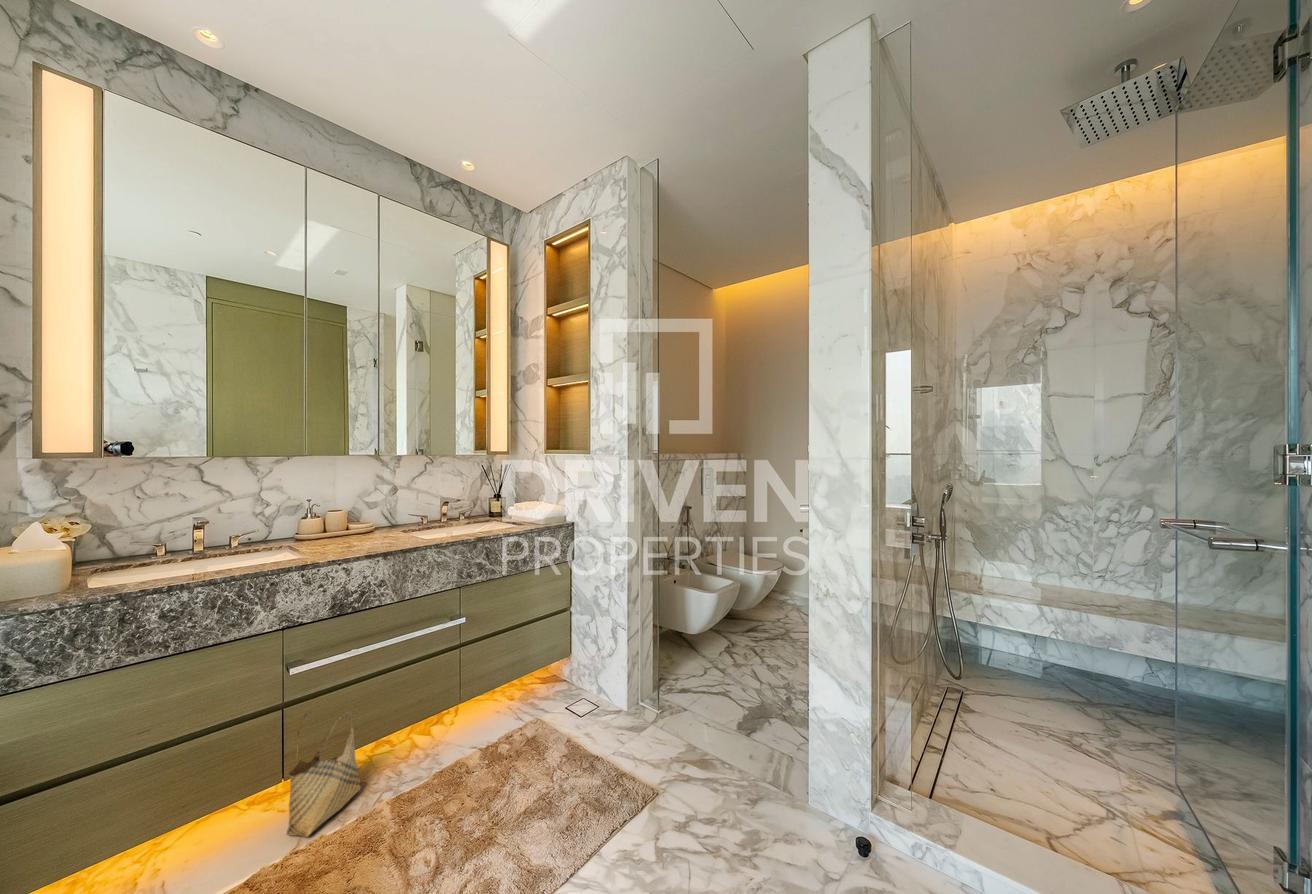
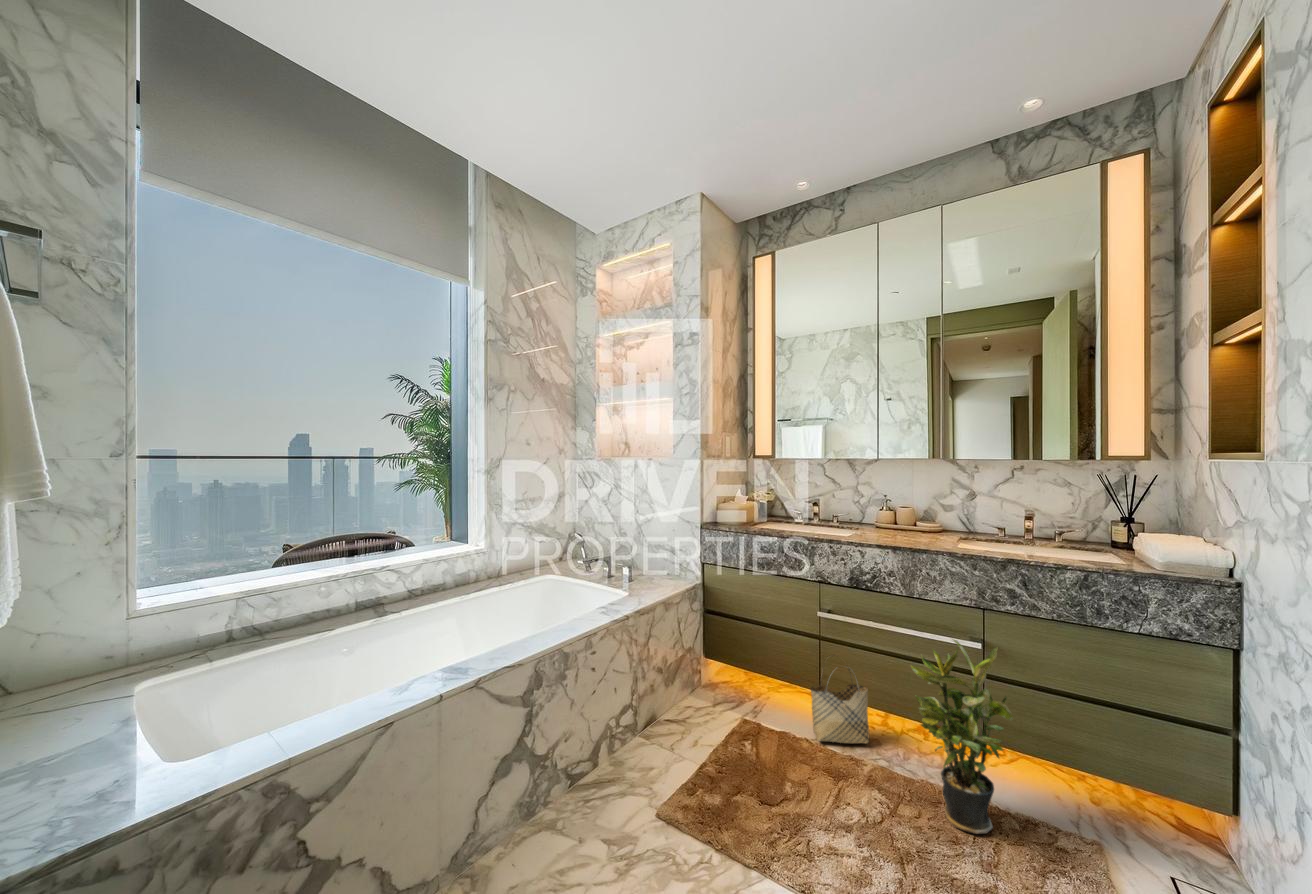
potted plant: none [446,612,531,783] -> present [911,640,1014,834]

